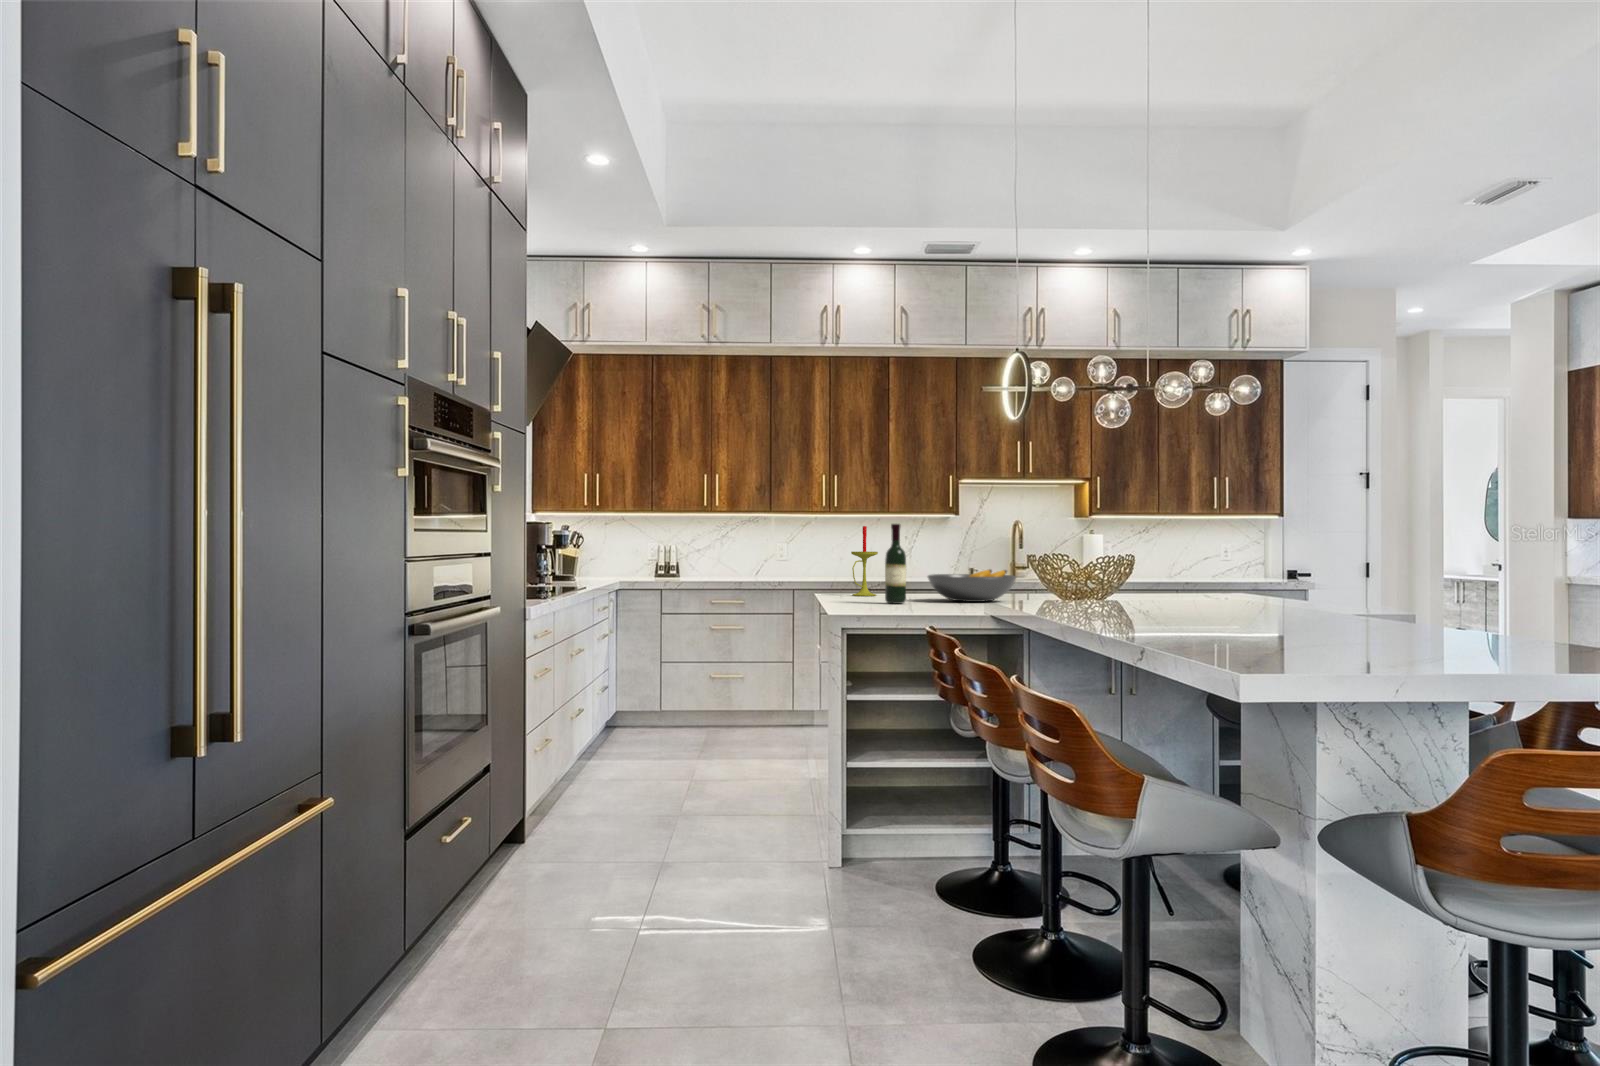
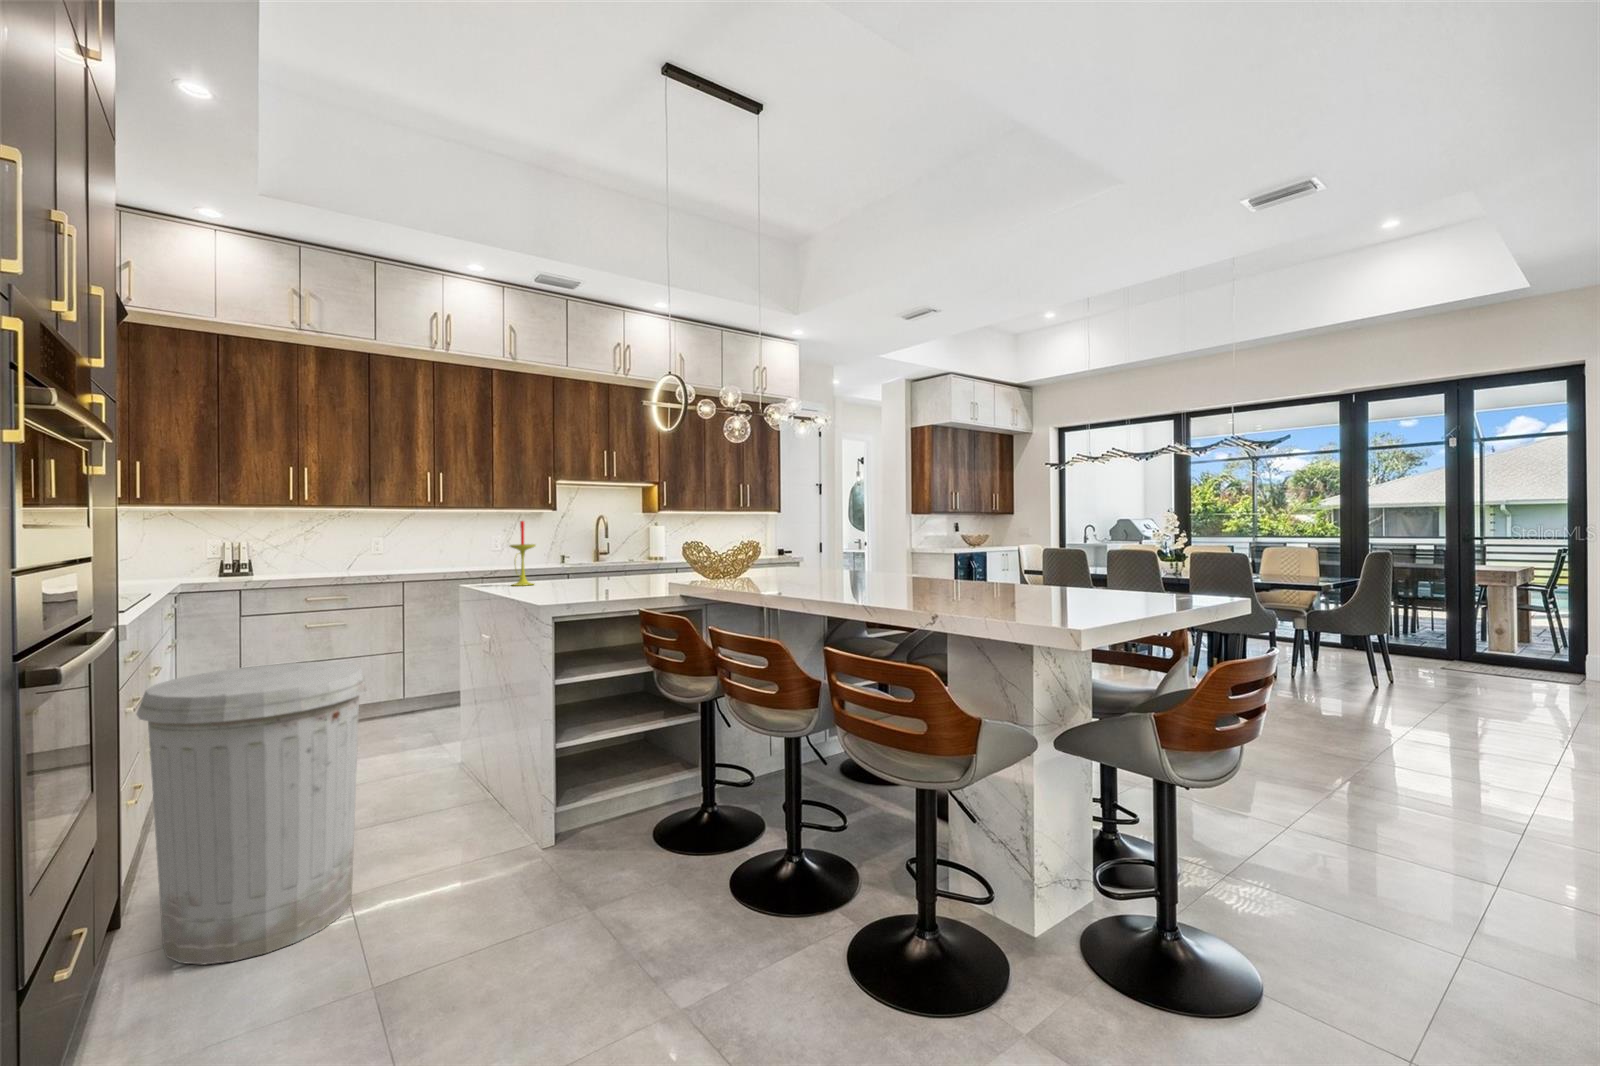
wine bottle: present [885,524,906,604] -> none [578,518,598,592]
fruit bowl: present [928,569,1016,602] -> none [603,557,682,586]
trash can: none [519,650,677,886] -> present [137,662,368,965]

